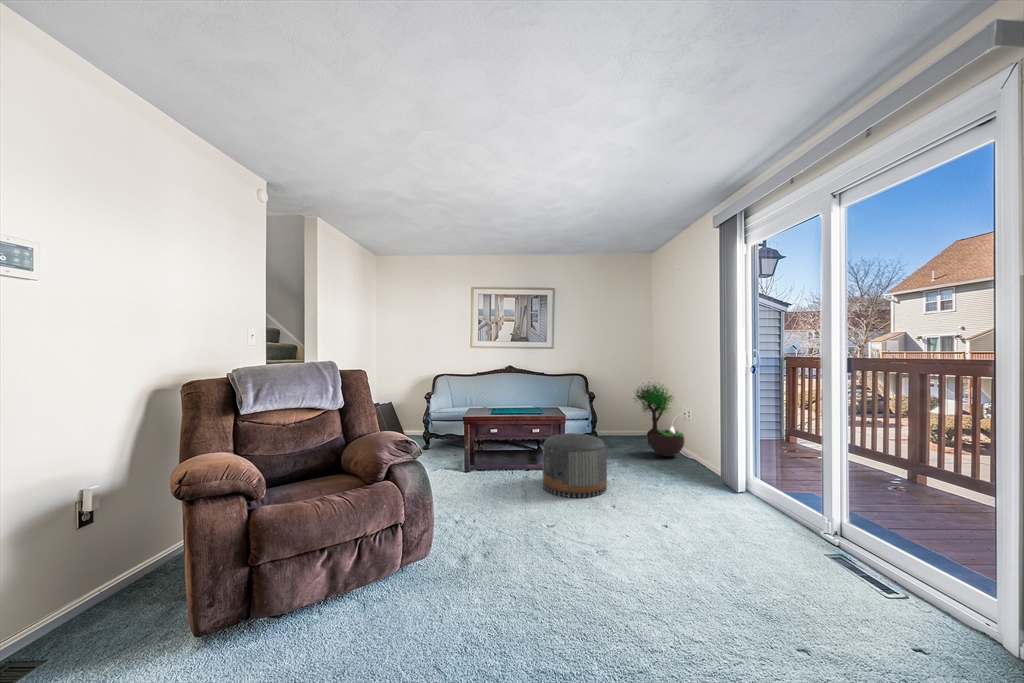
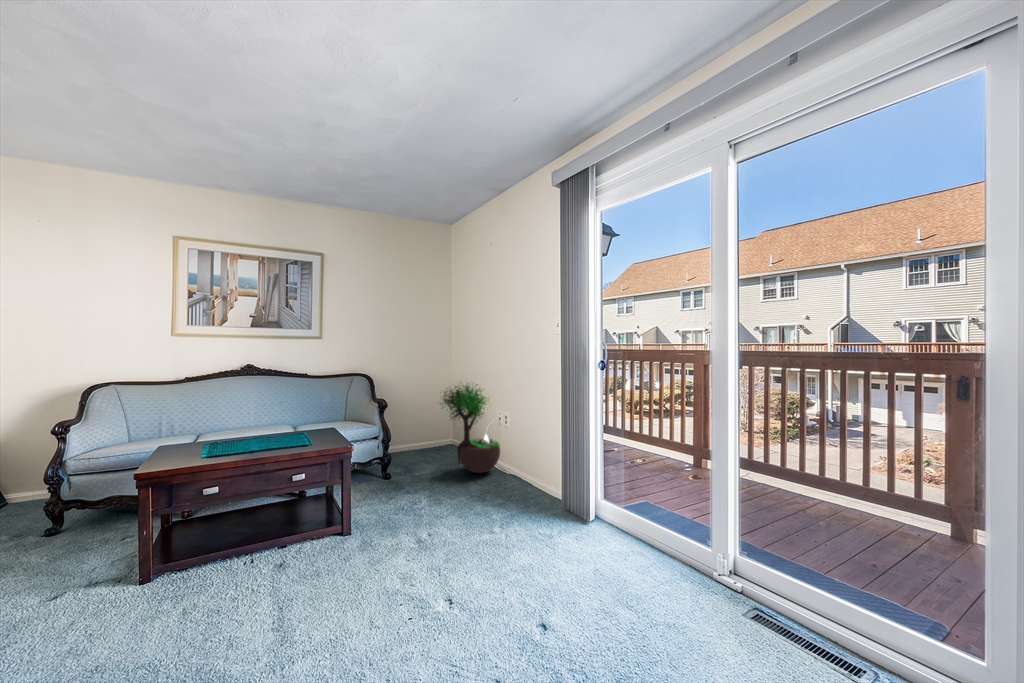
pouf: present [543,433,607,498] -> none [312,475,425,604]

